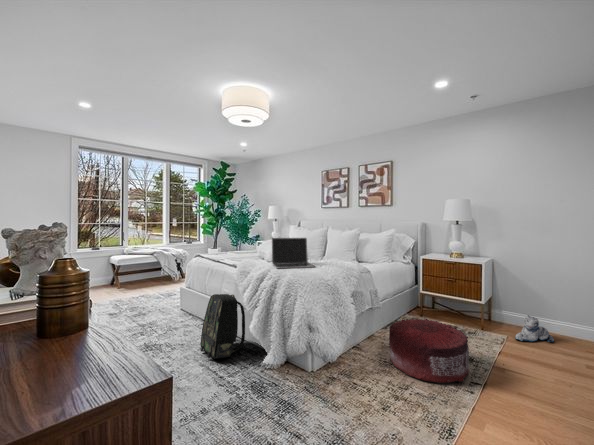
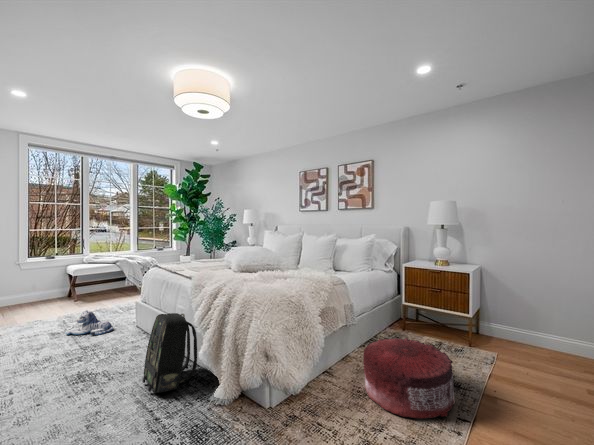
laptop: present [272,238,315,268] -> none [232,246,280,283]
plush toy: present [515,315,554,342] -> present [65,310,113,335]

